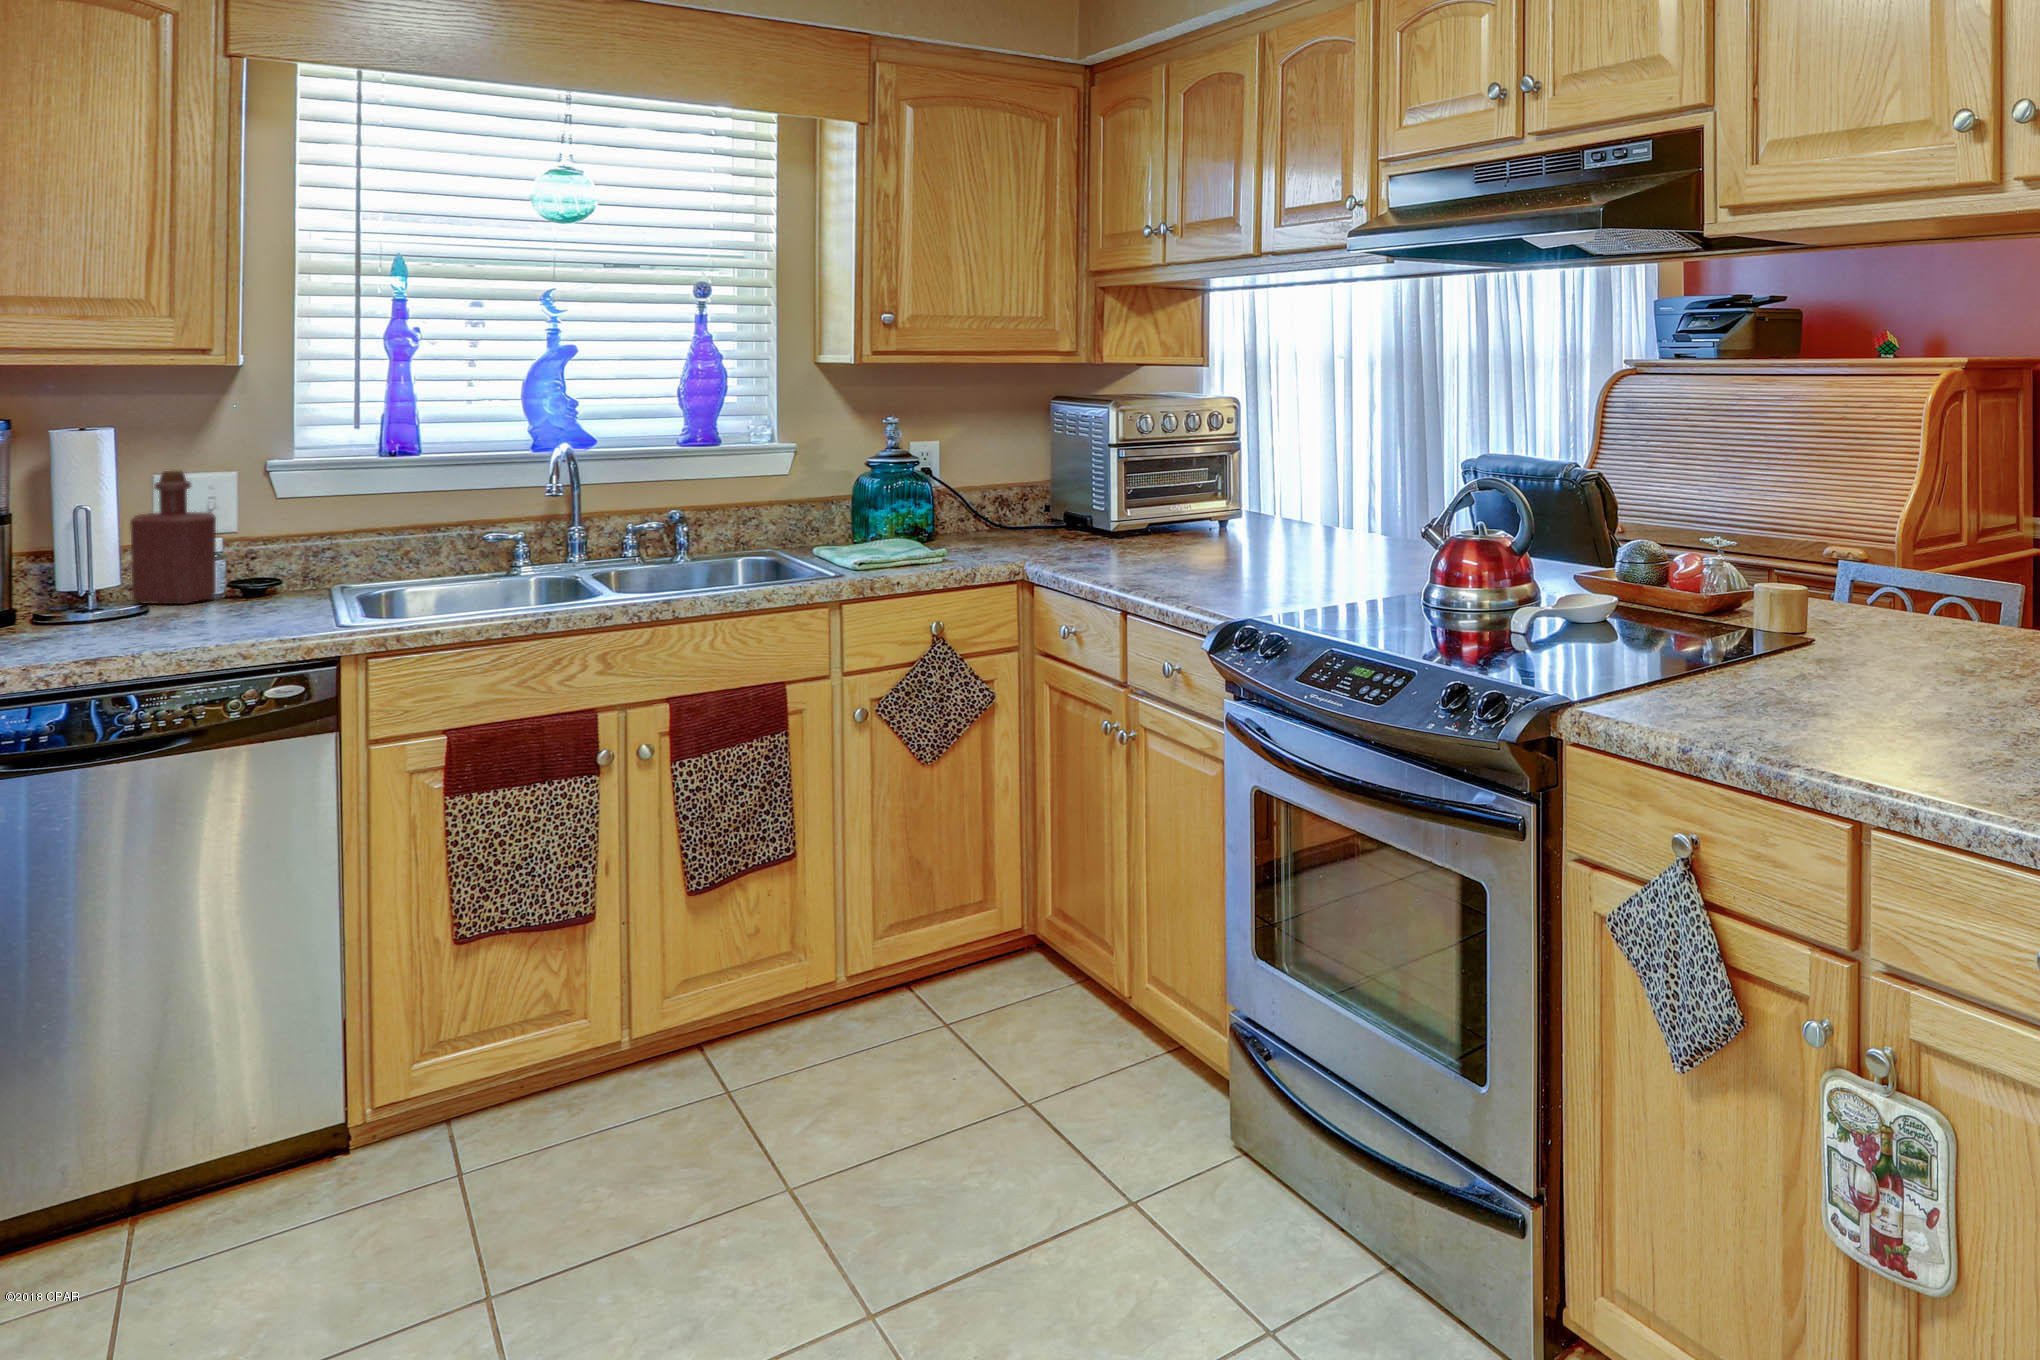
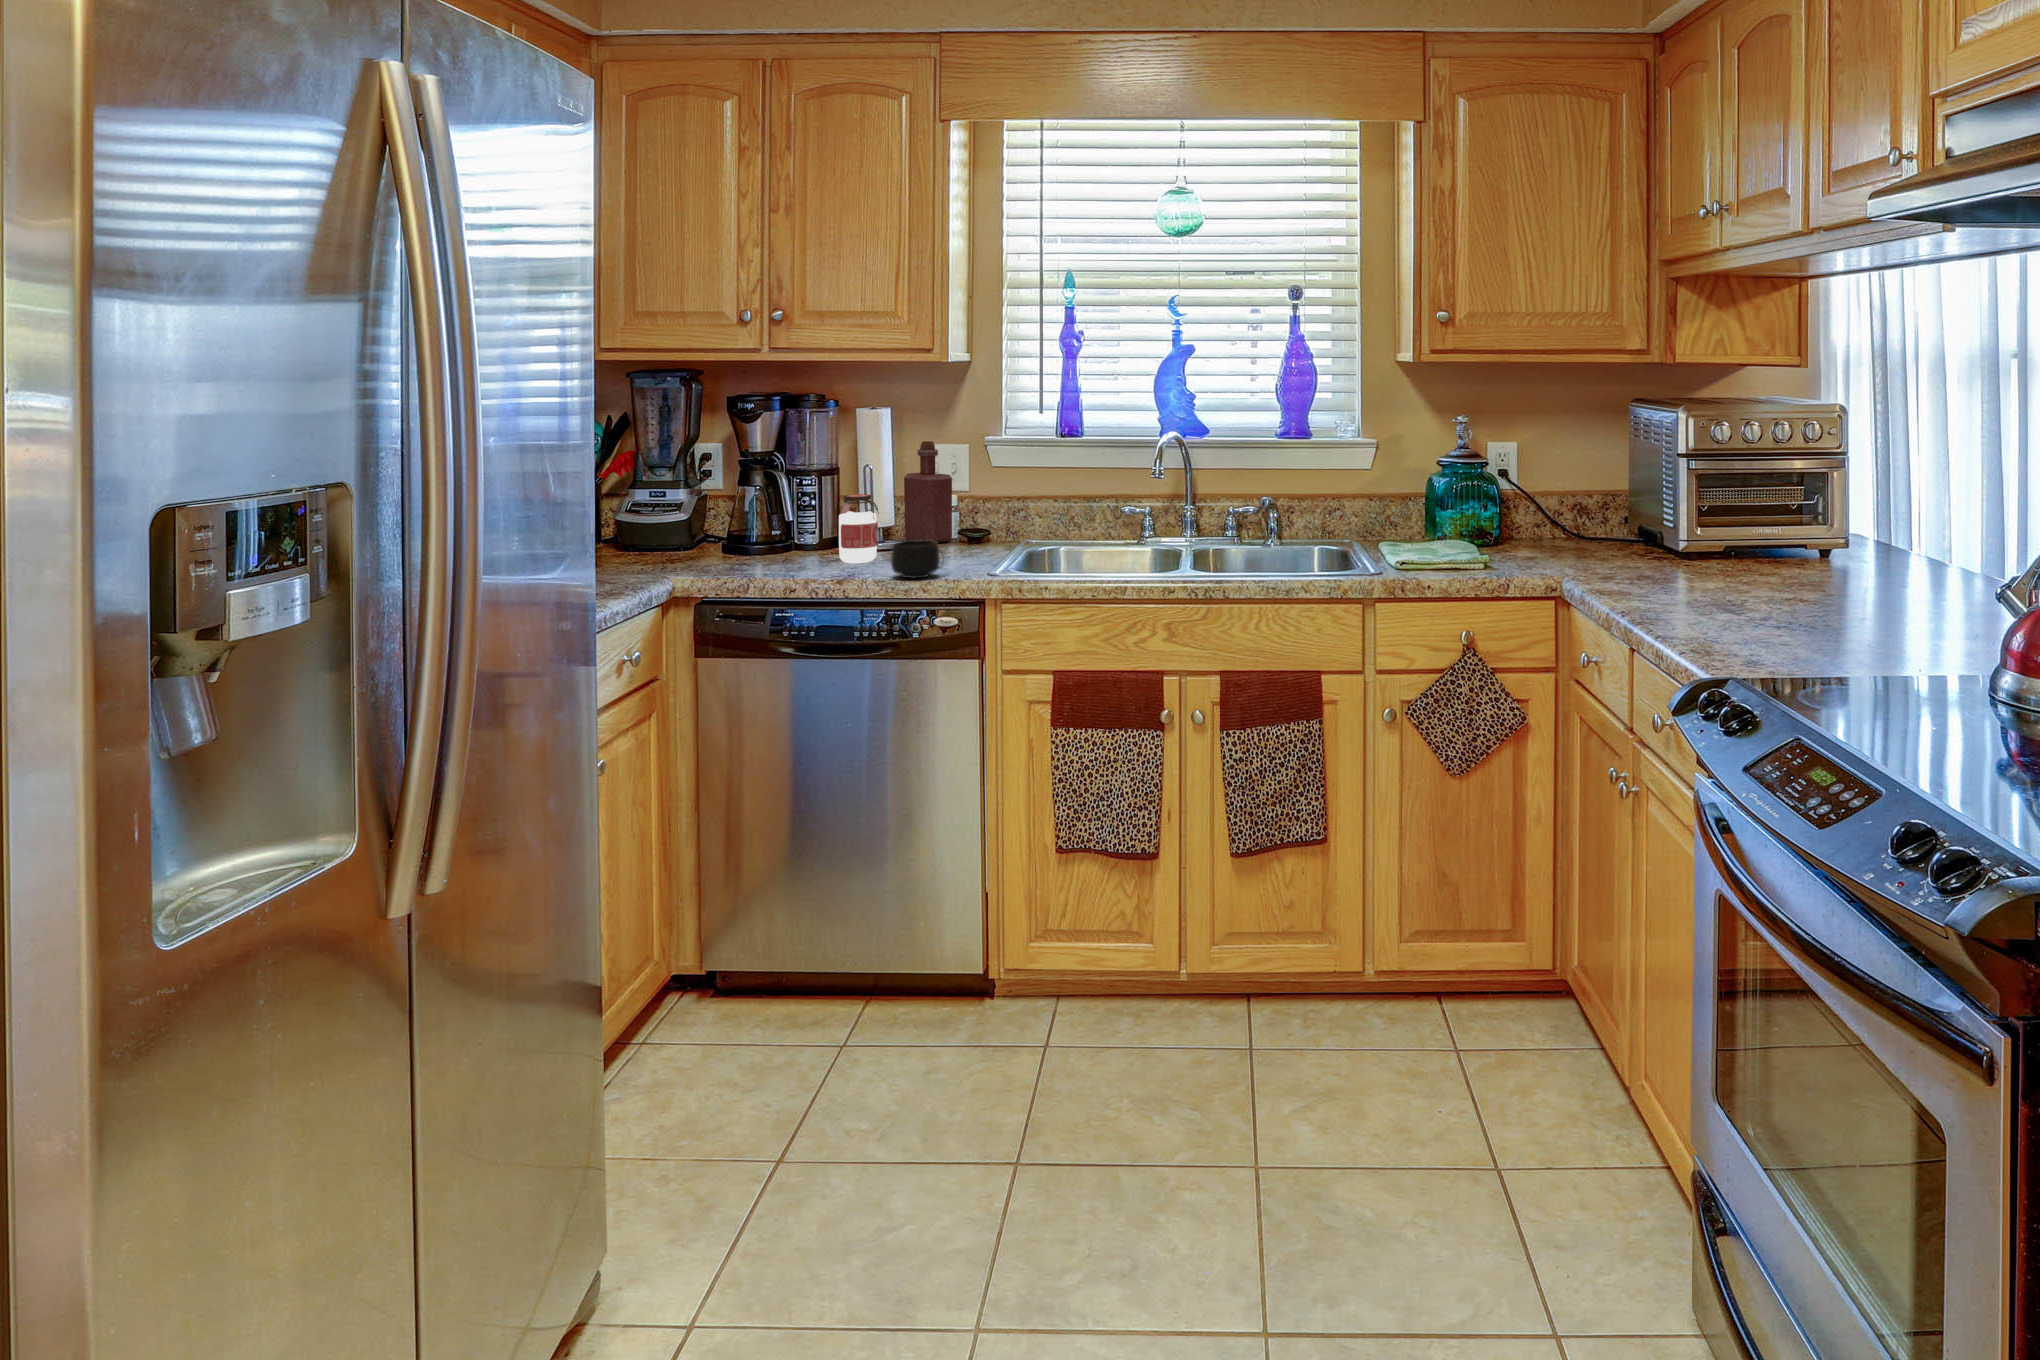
jar: none [67,544,139,637] -> present [839,494,879,563]
mug: none [193,592,282,642] -> present [891,540,942,578]

